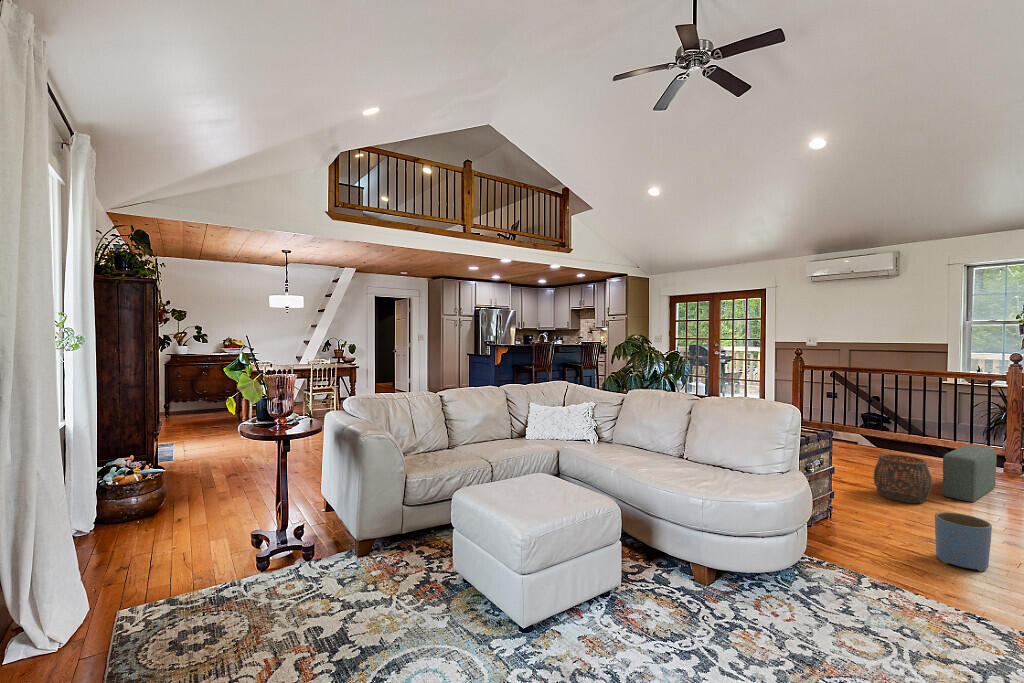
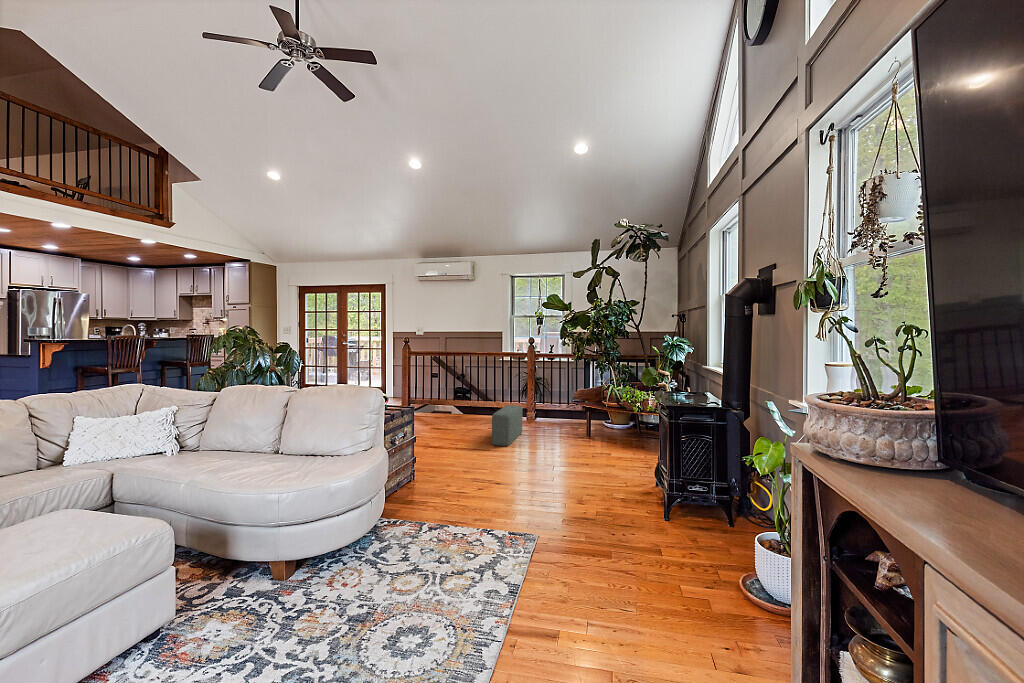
woven basket: present [873,454,932,504] -> none [449,419,485,456]
planter: present [935,512,992,572] -> none [476,459,507,498]

